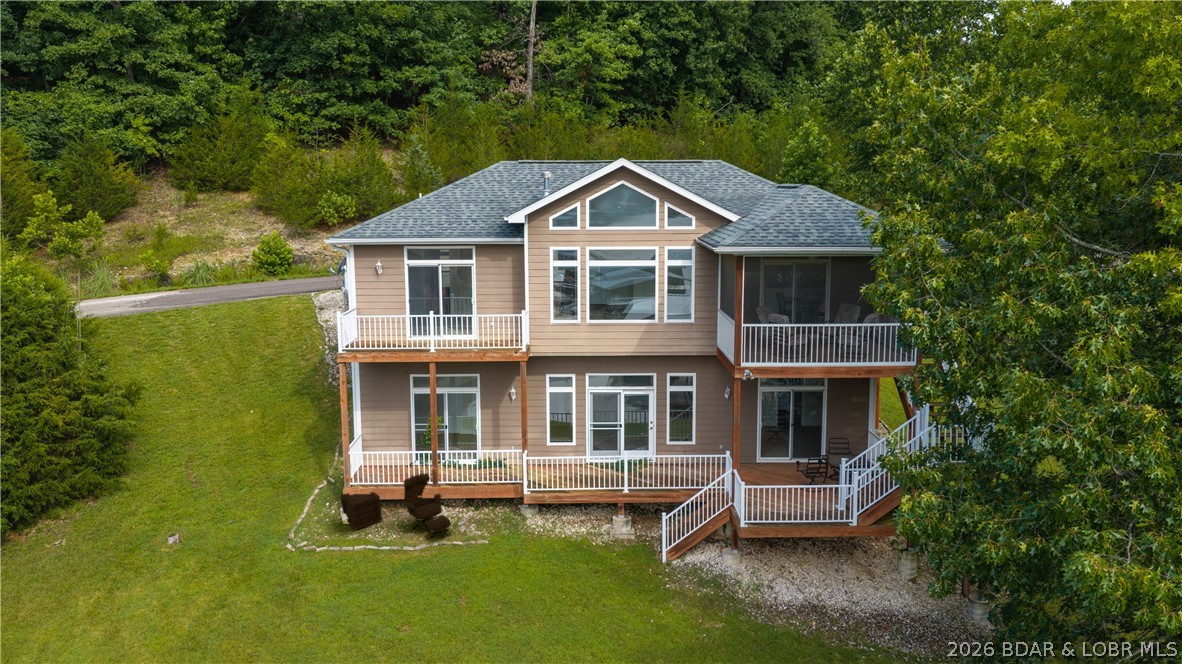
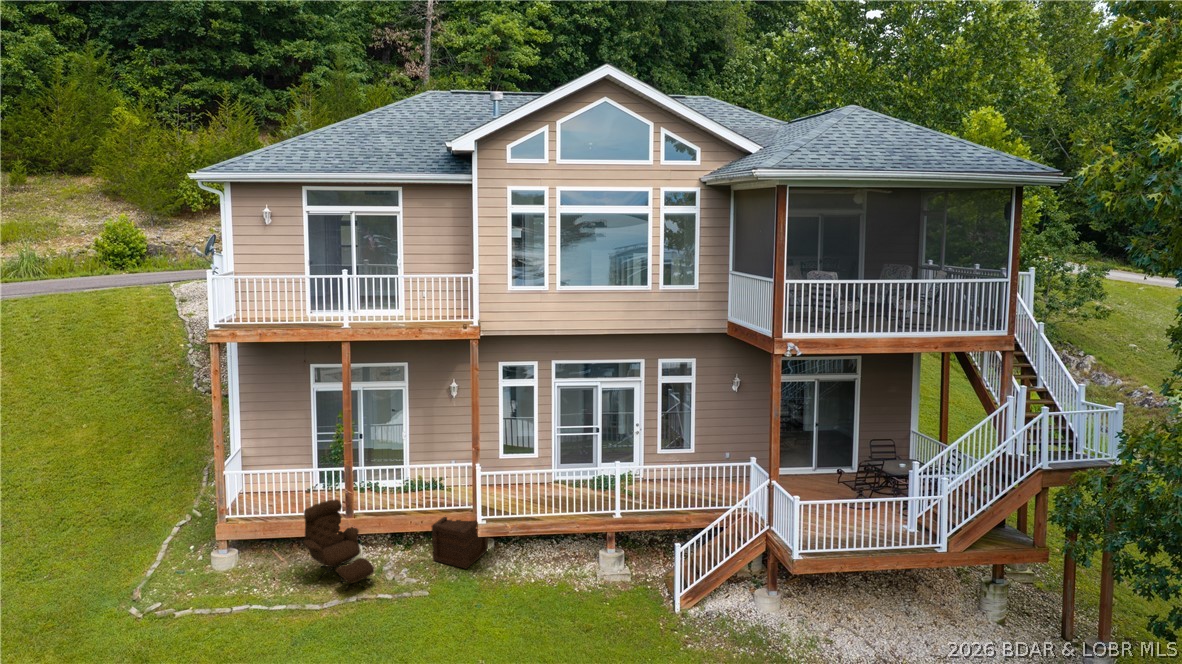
wooden crate: present [341,492,382,530] -> present [431,517,488,569]

